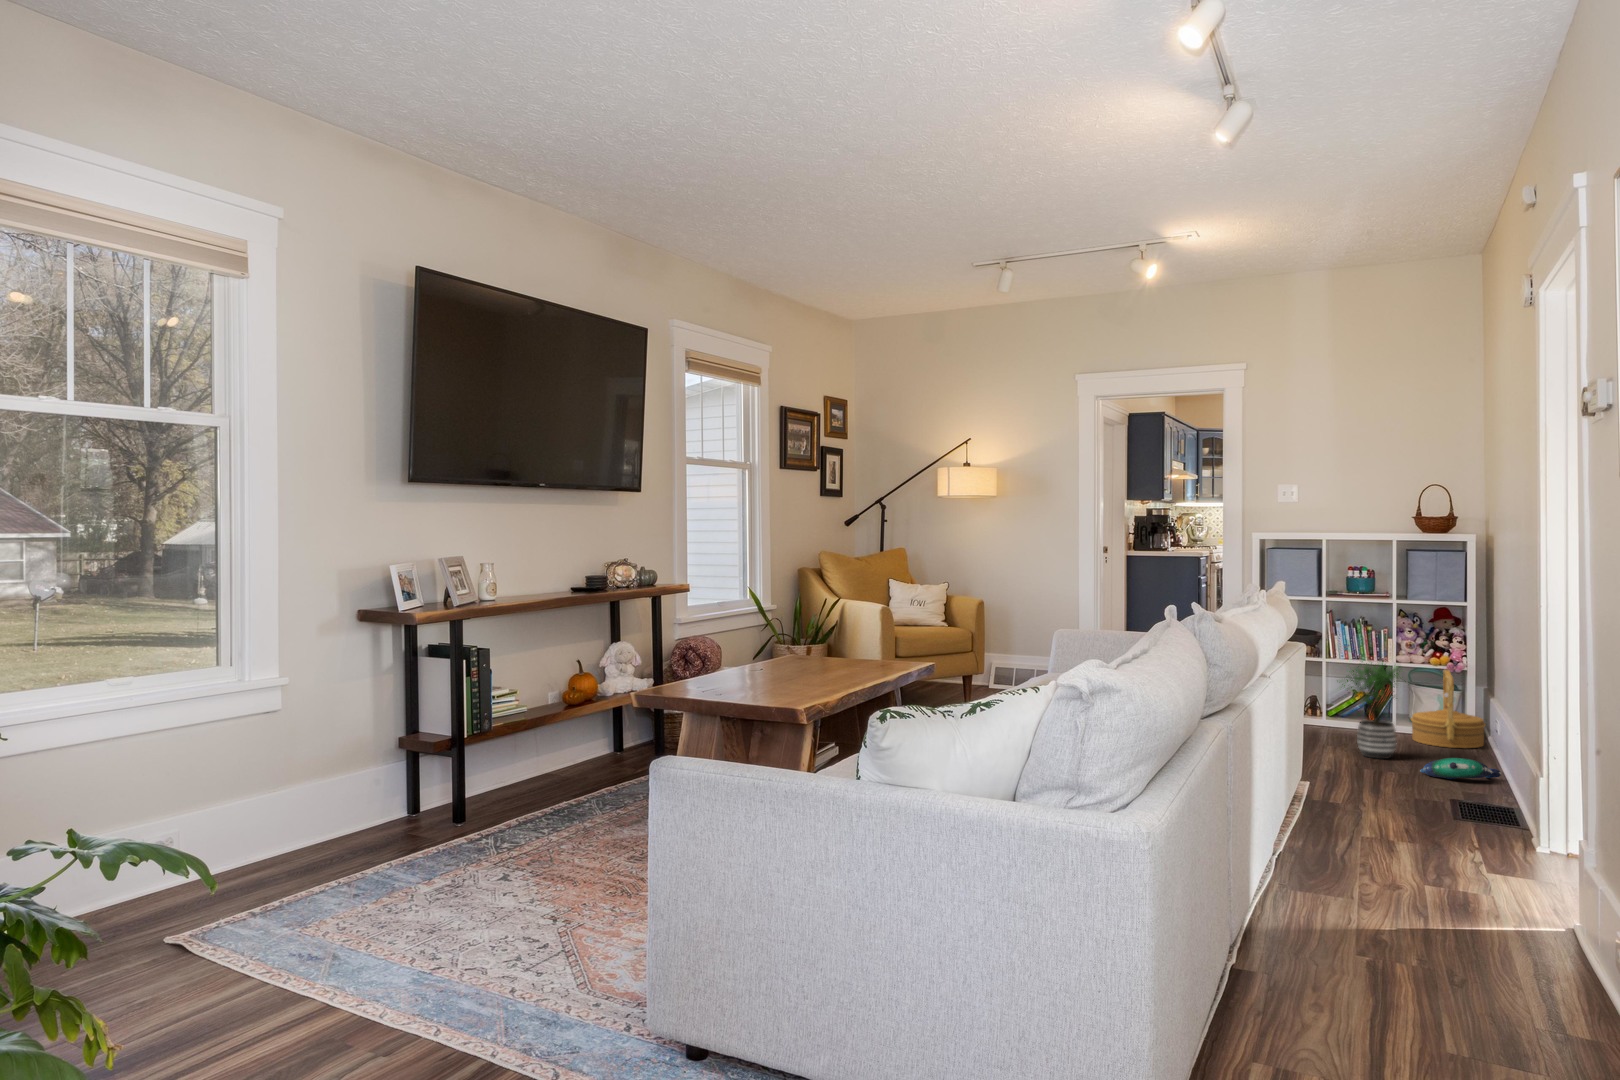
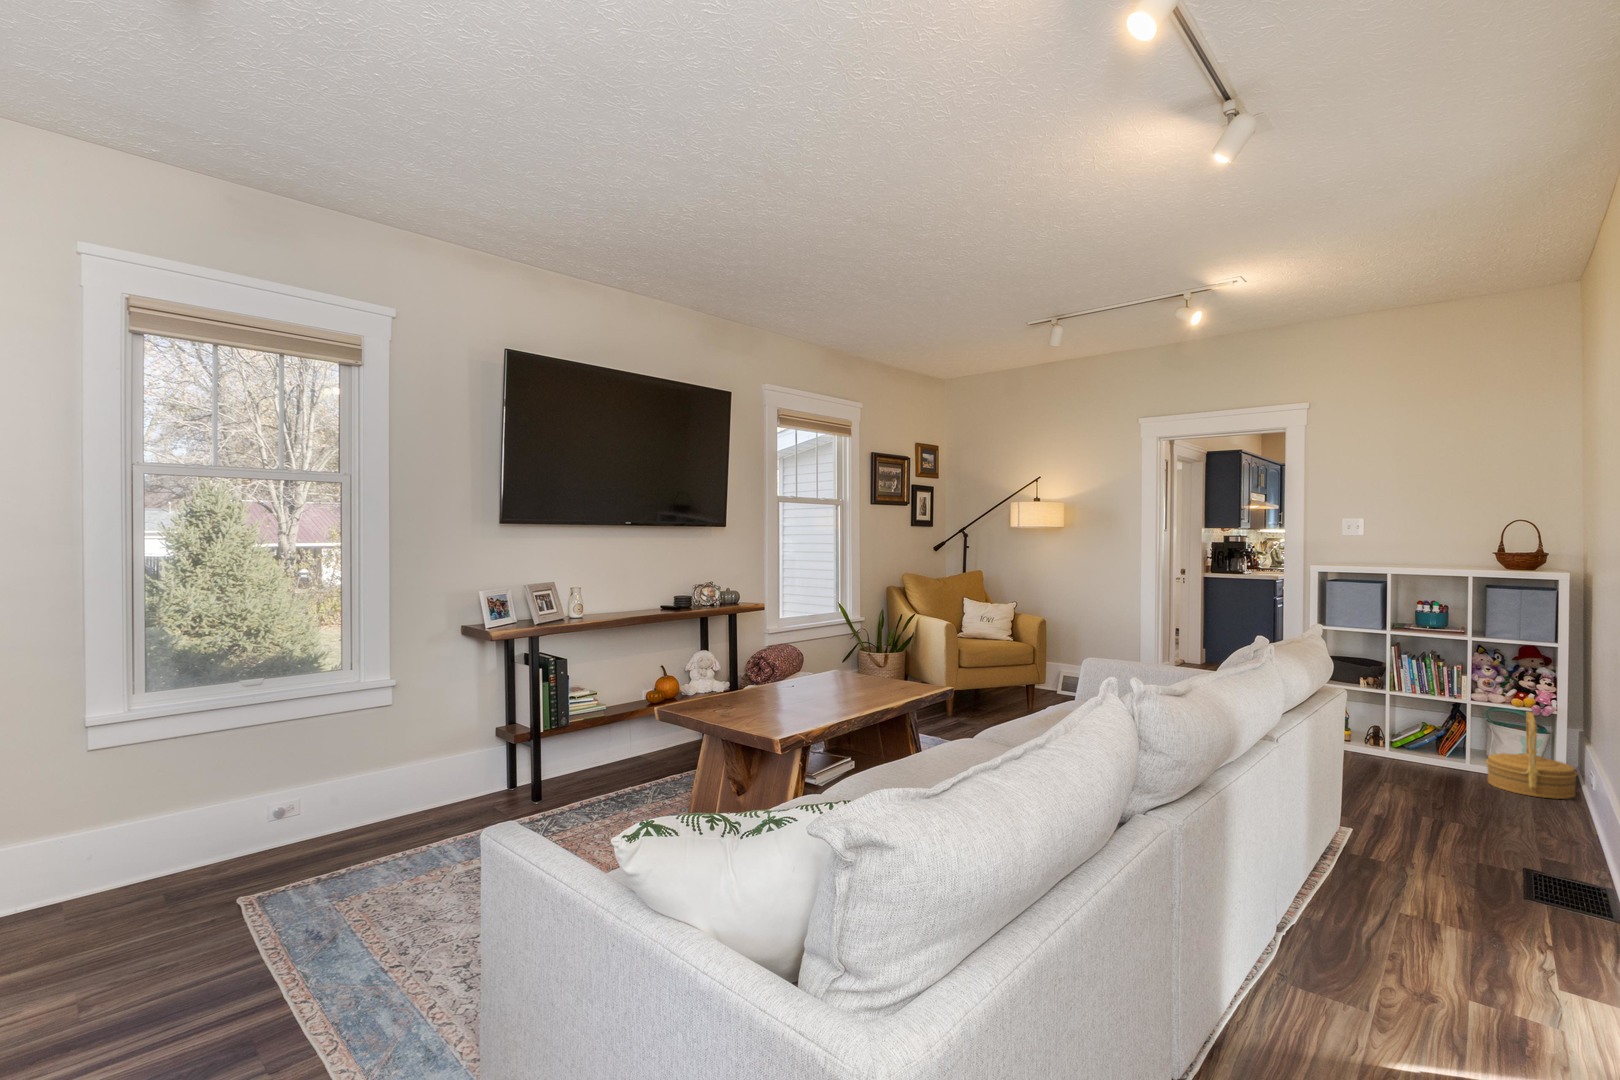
potted plant: present [1339,661,1406,759] -> none [1393,700,1484,805]
plush toy: present [1420,758,1501,779] -> none [1490,816,1593,843]

